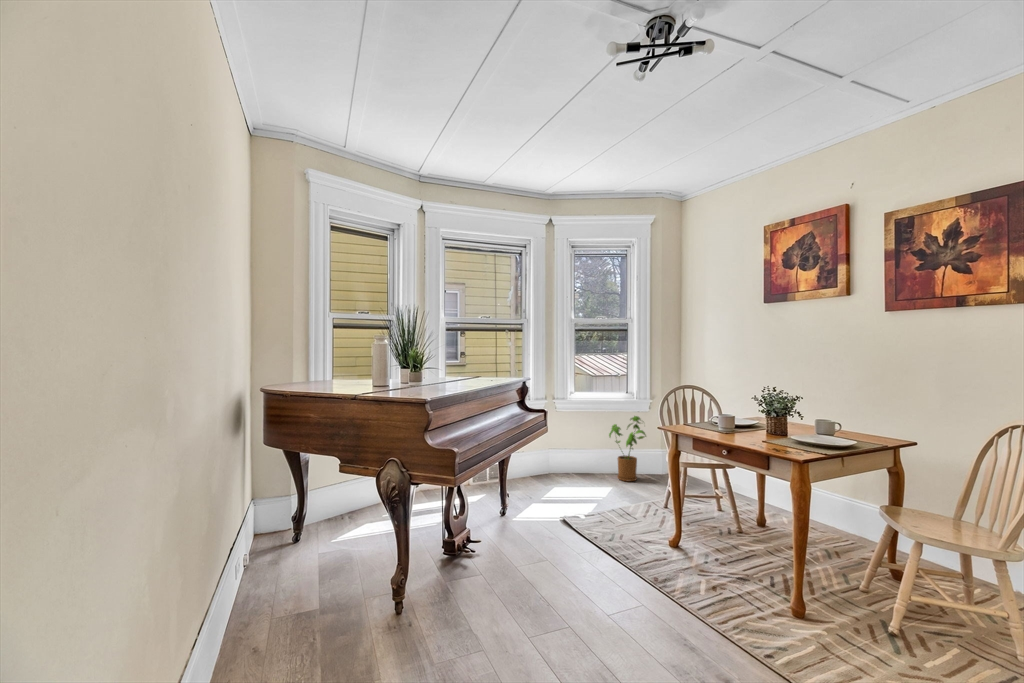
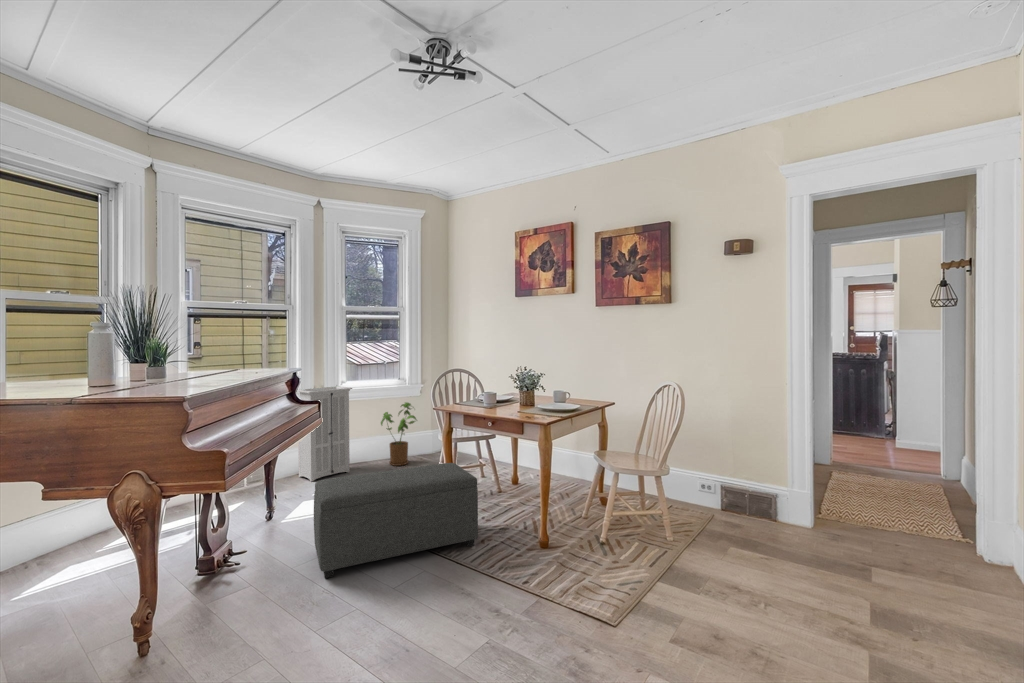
storage cabinet: none [530,393,581,485] -> present [297,386,352,482]
ottoman: none [535,487,709,591] -> present [314,463,478,578]

